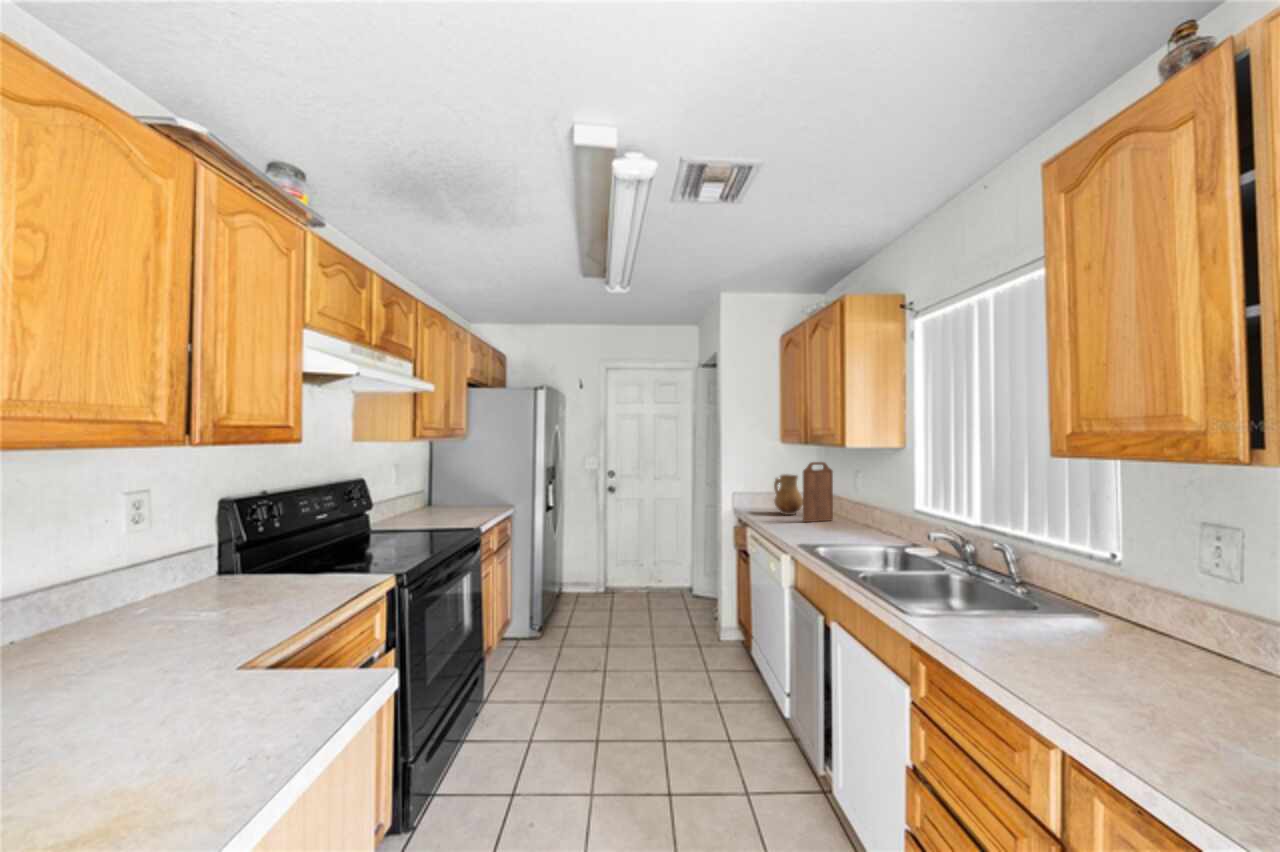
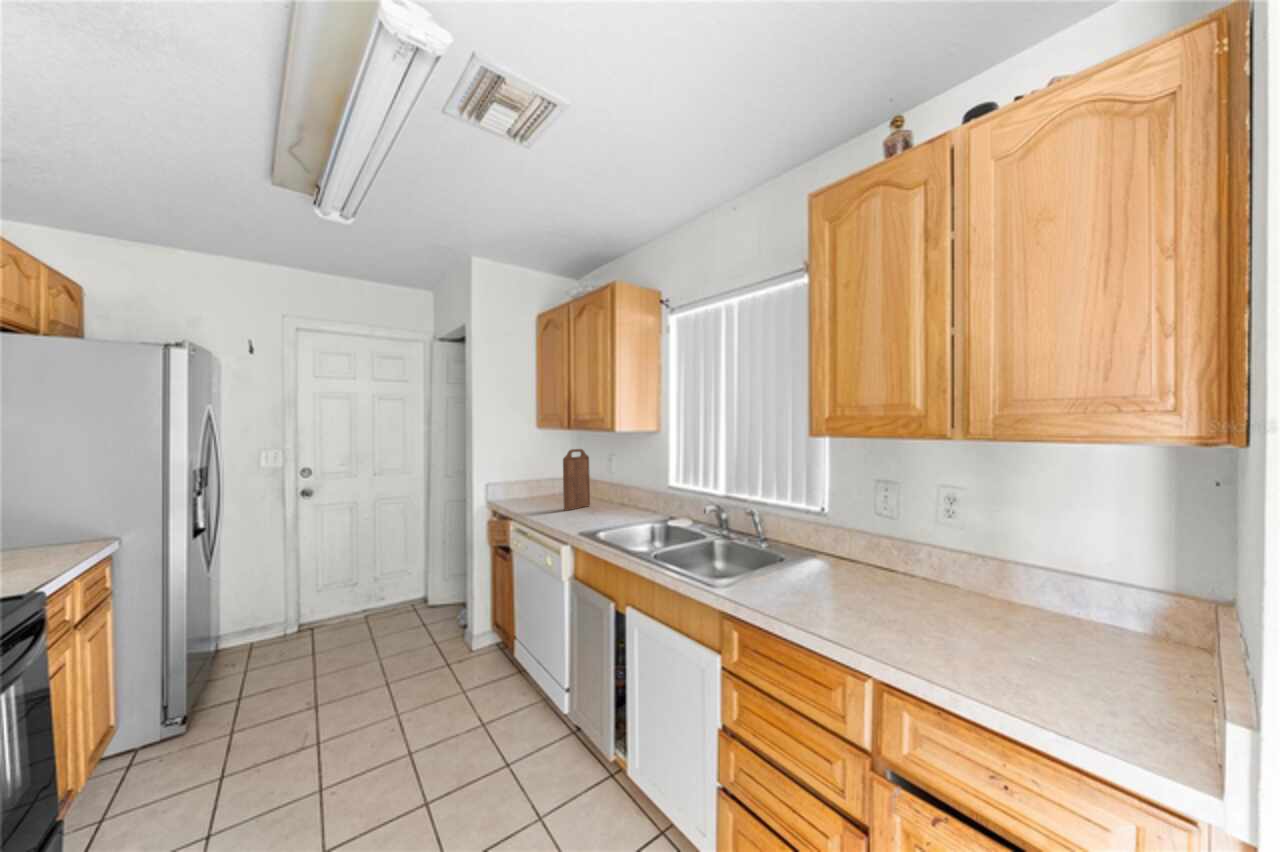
ceramic pitcher: present [774,474,803,515] -> none [528,463,558,505]

